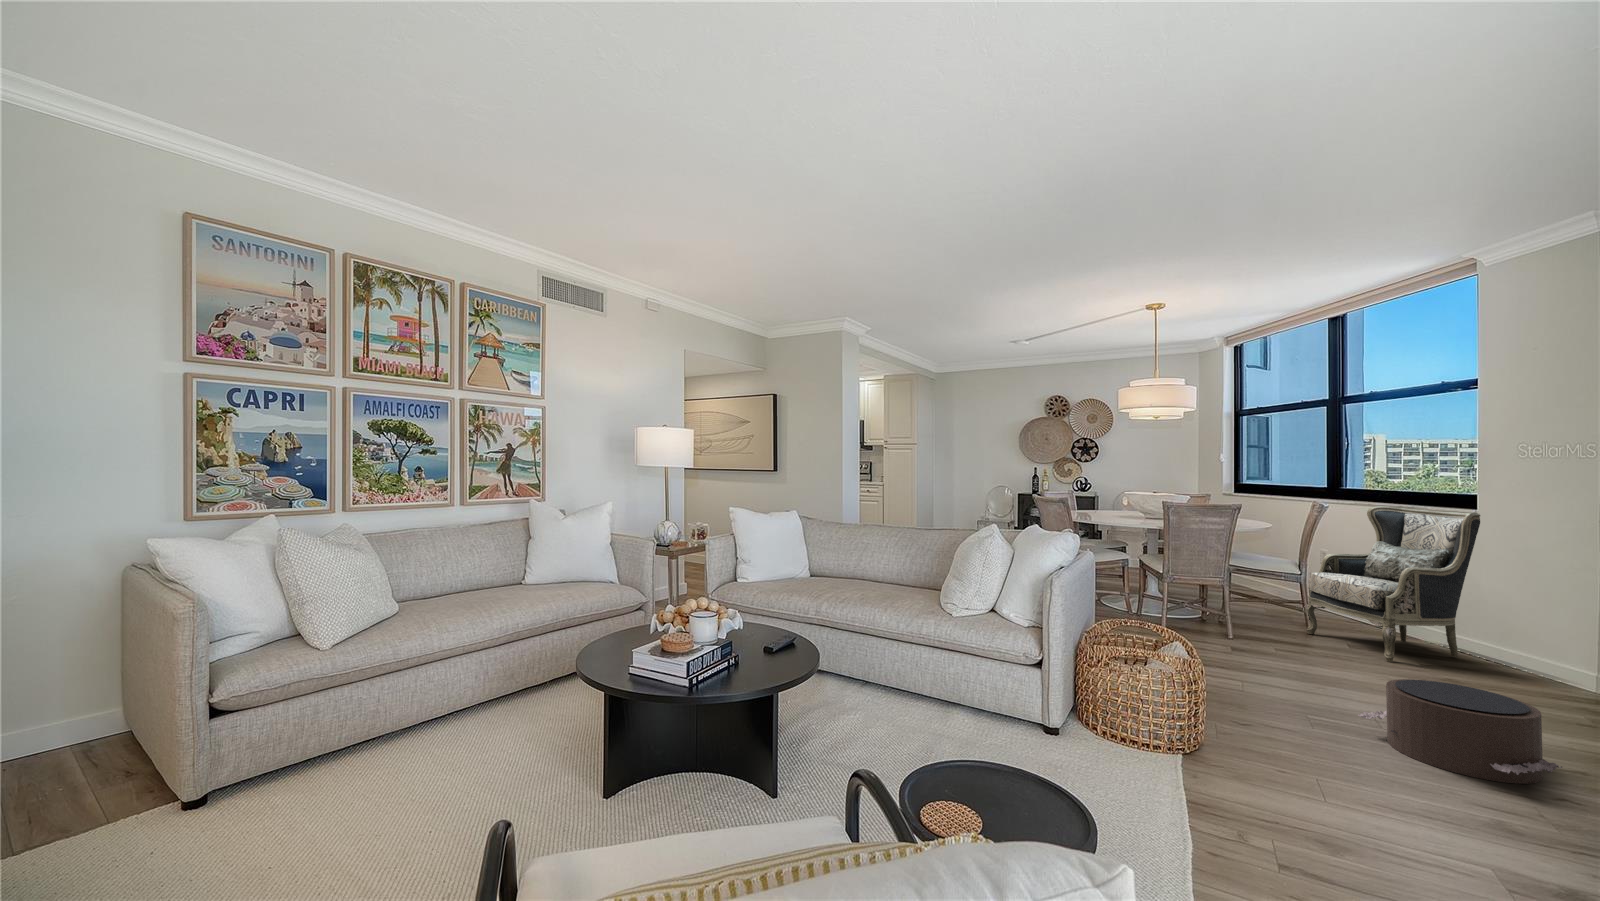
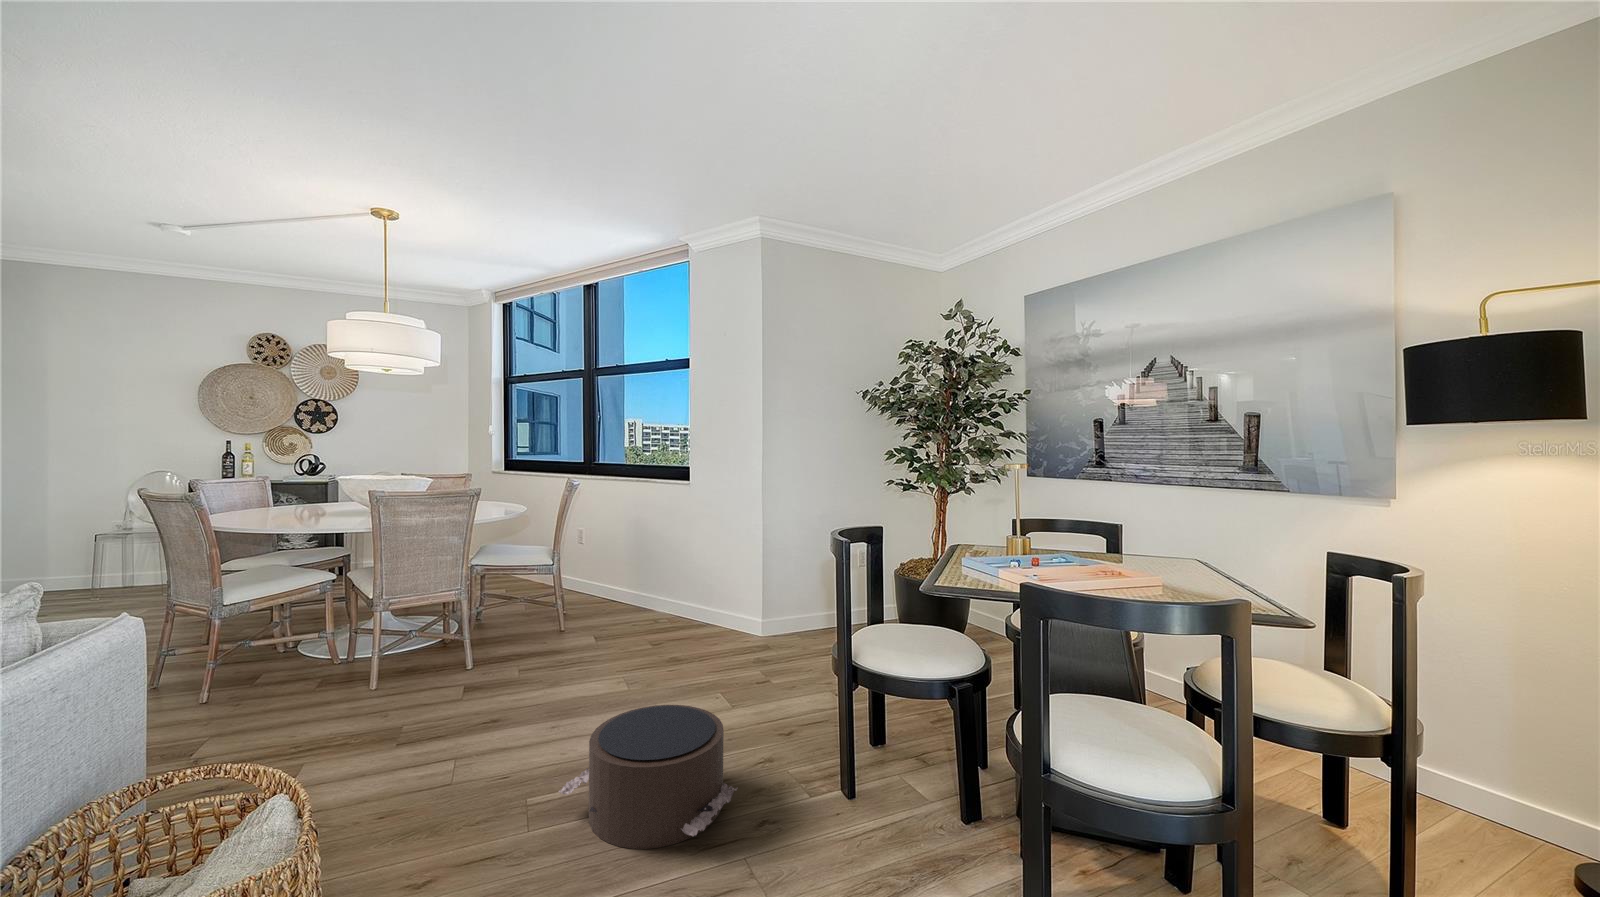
armchair: present [1303,506,1480,662] -> none [549,483,688,658]

